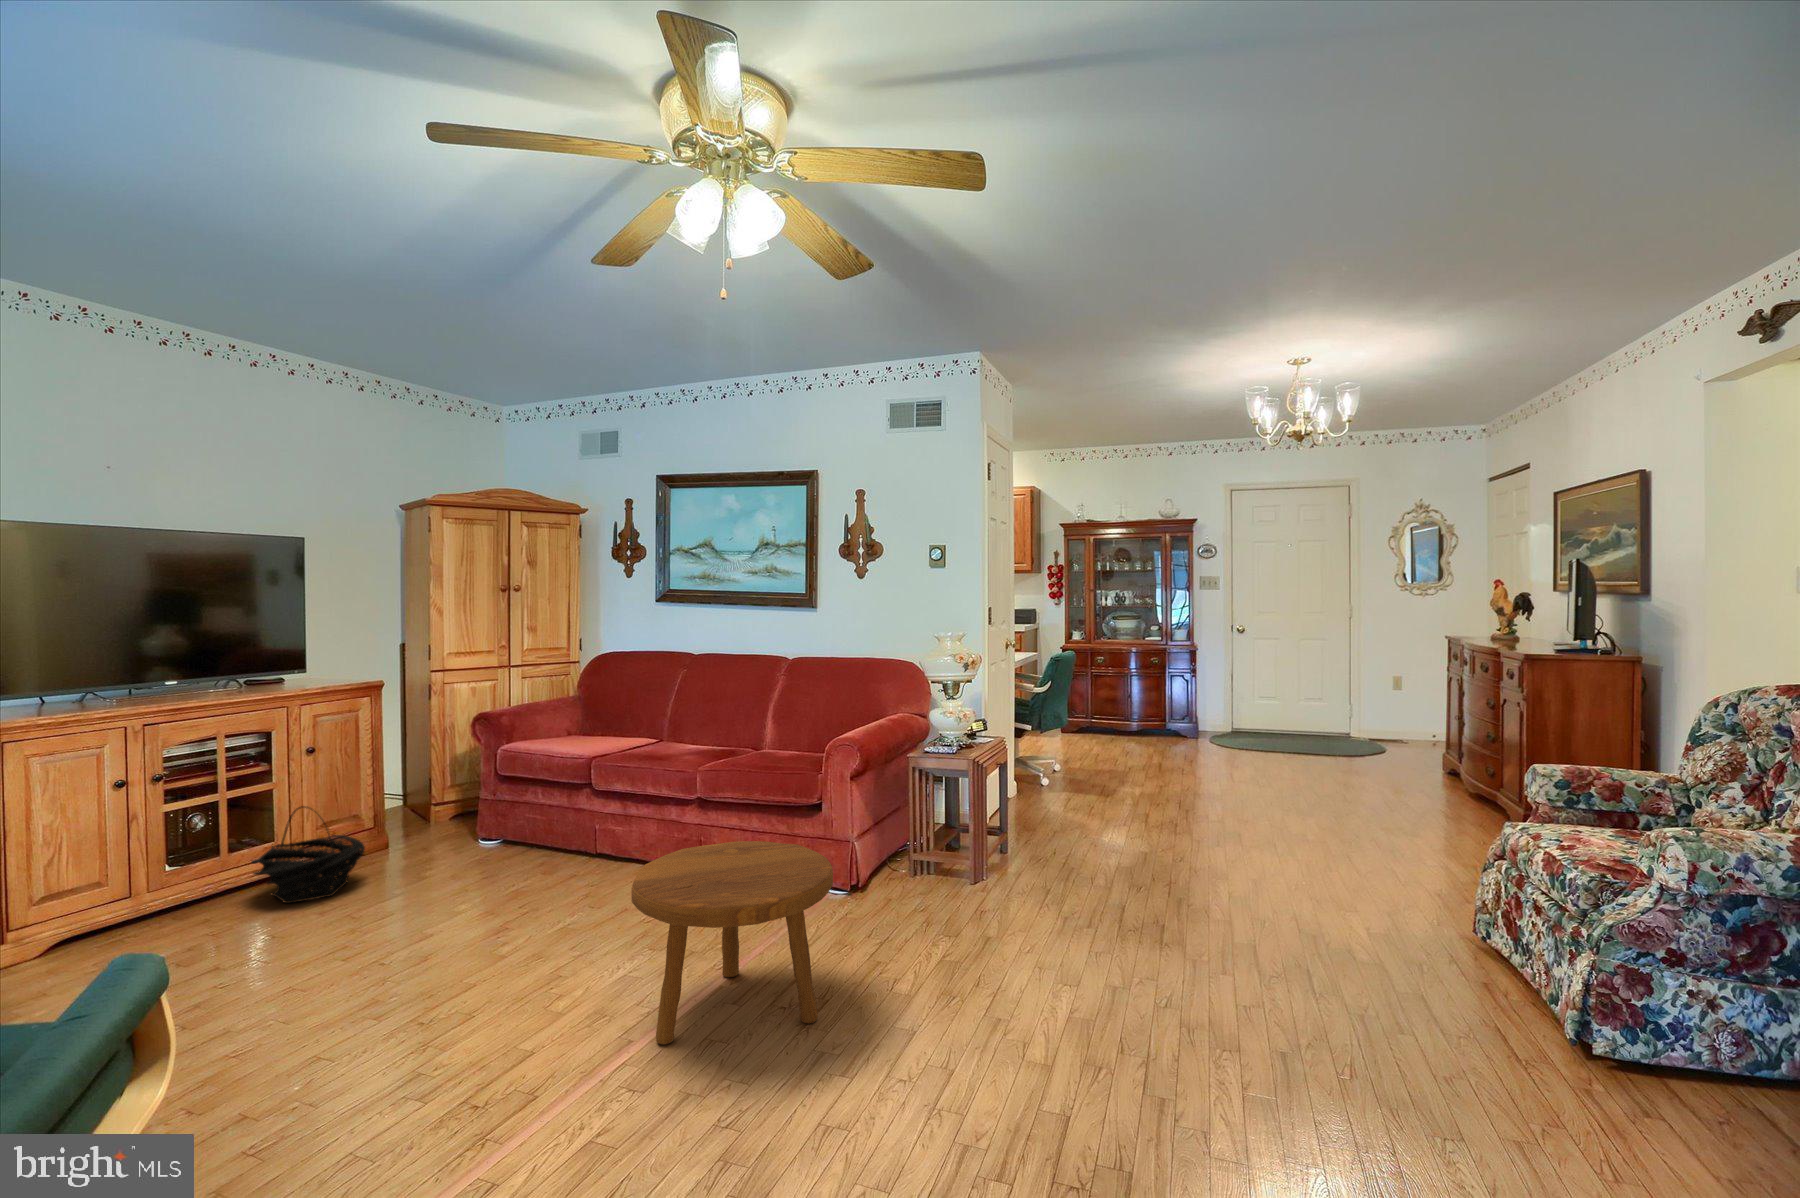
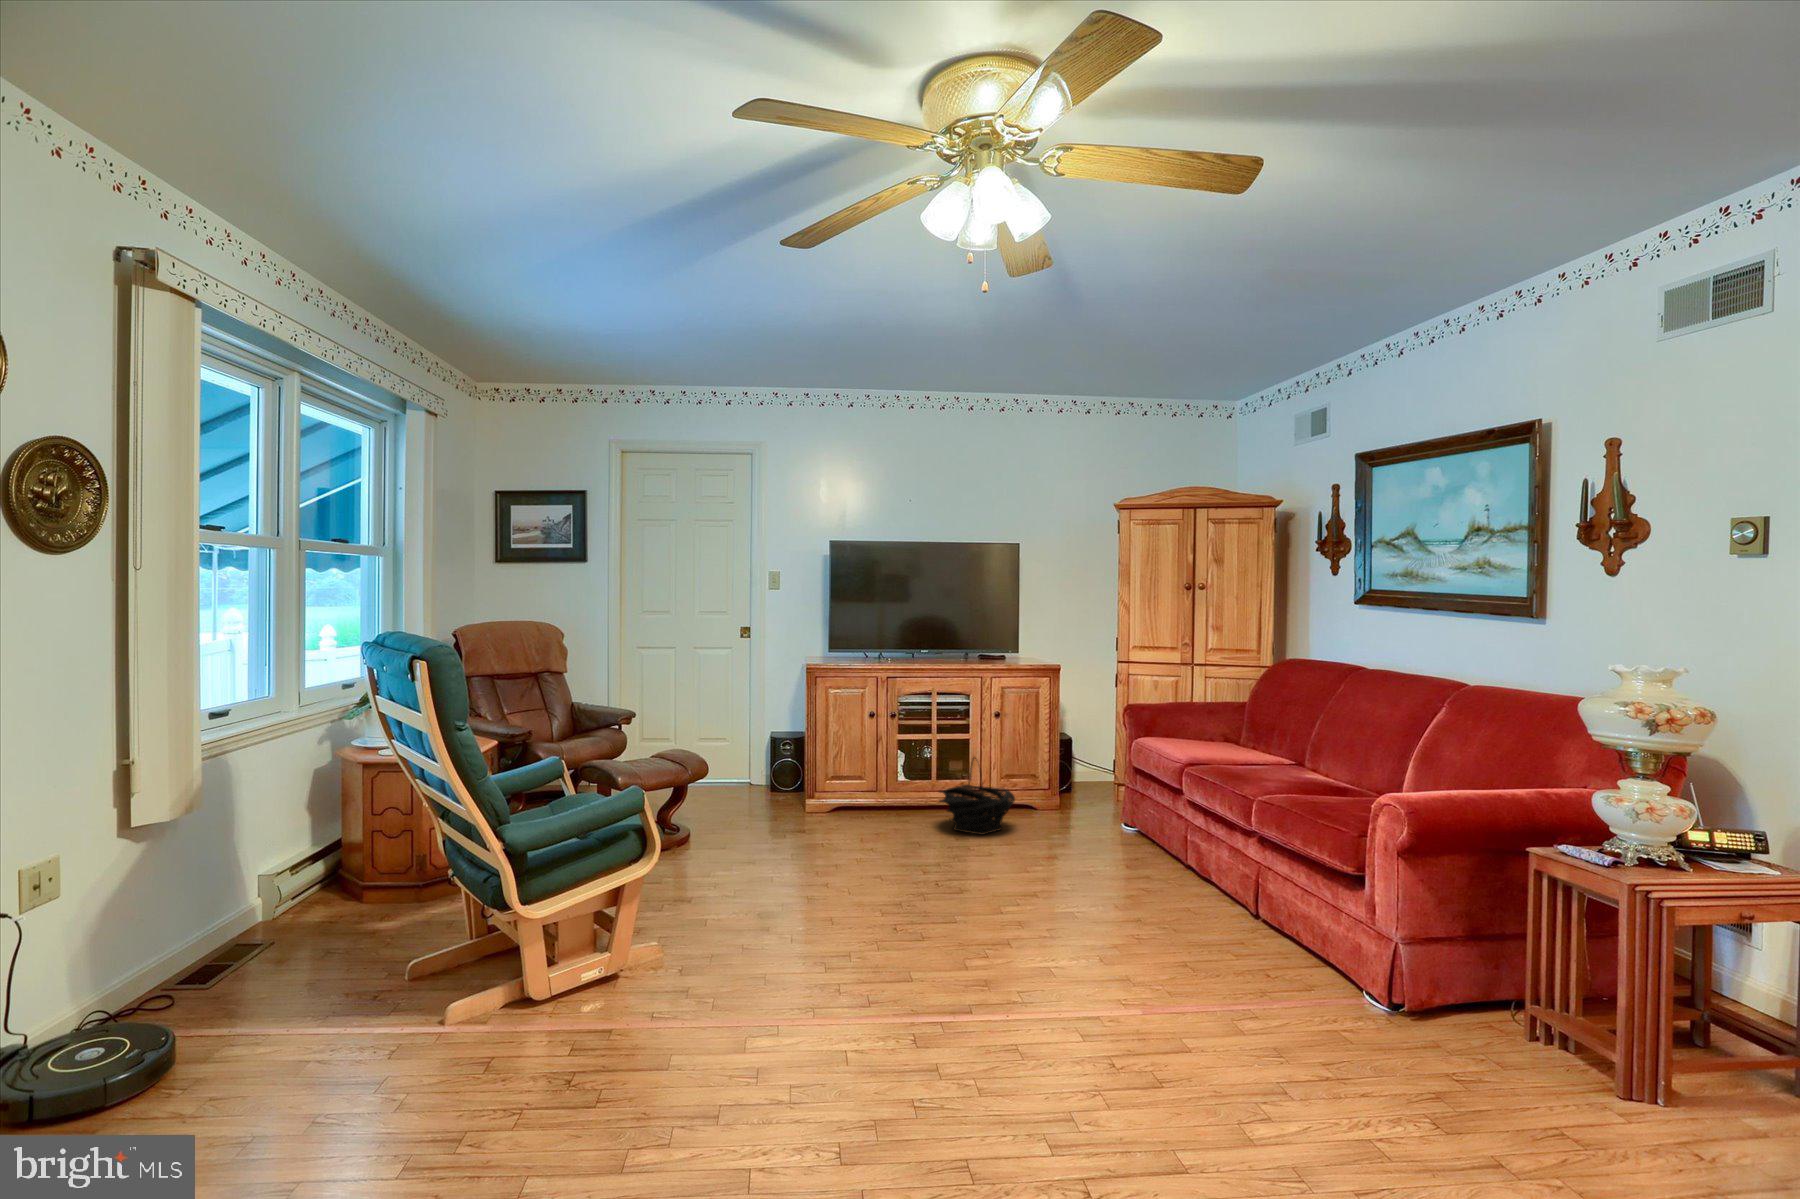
footstool: present [631,841,833,1044] -> none [993,858,1219,1100]

